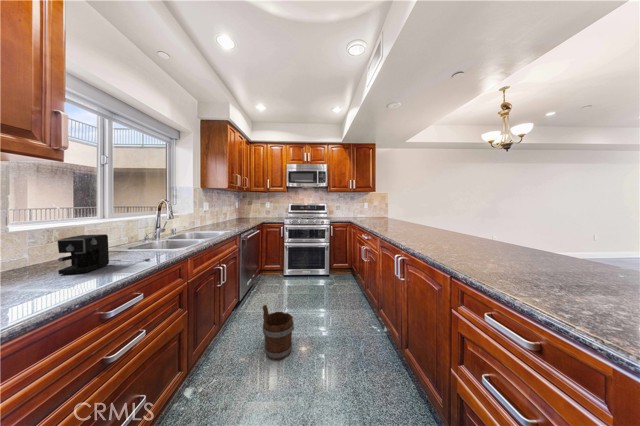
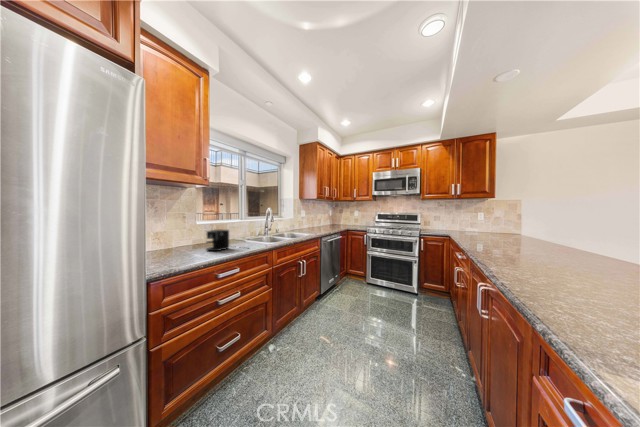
bucket: present [263,305,294,360] -> none [327,298,354,348]

